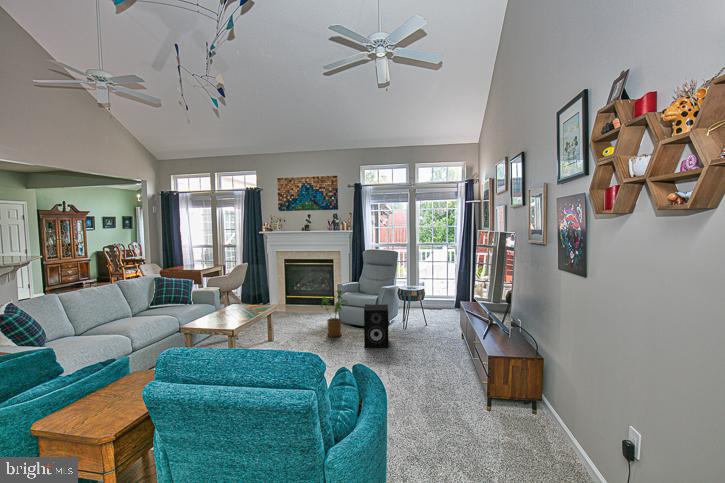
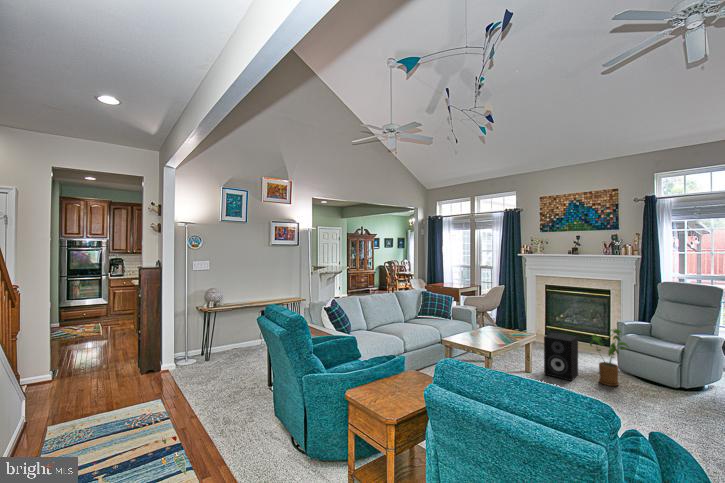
speaker: present [364,304,389,348] -> present [544,332,578,381]

